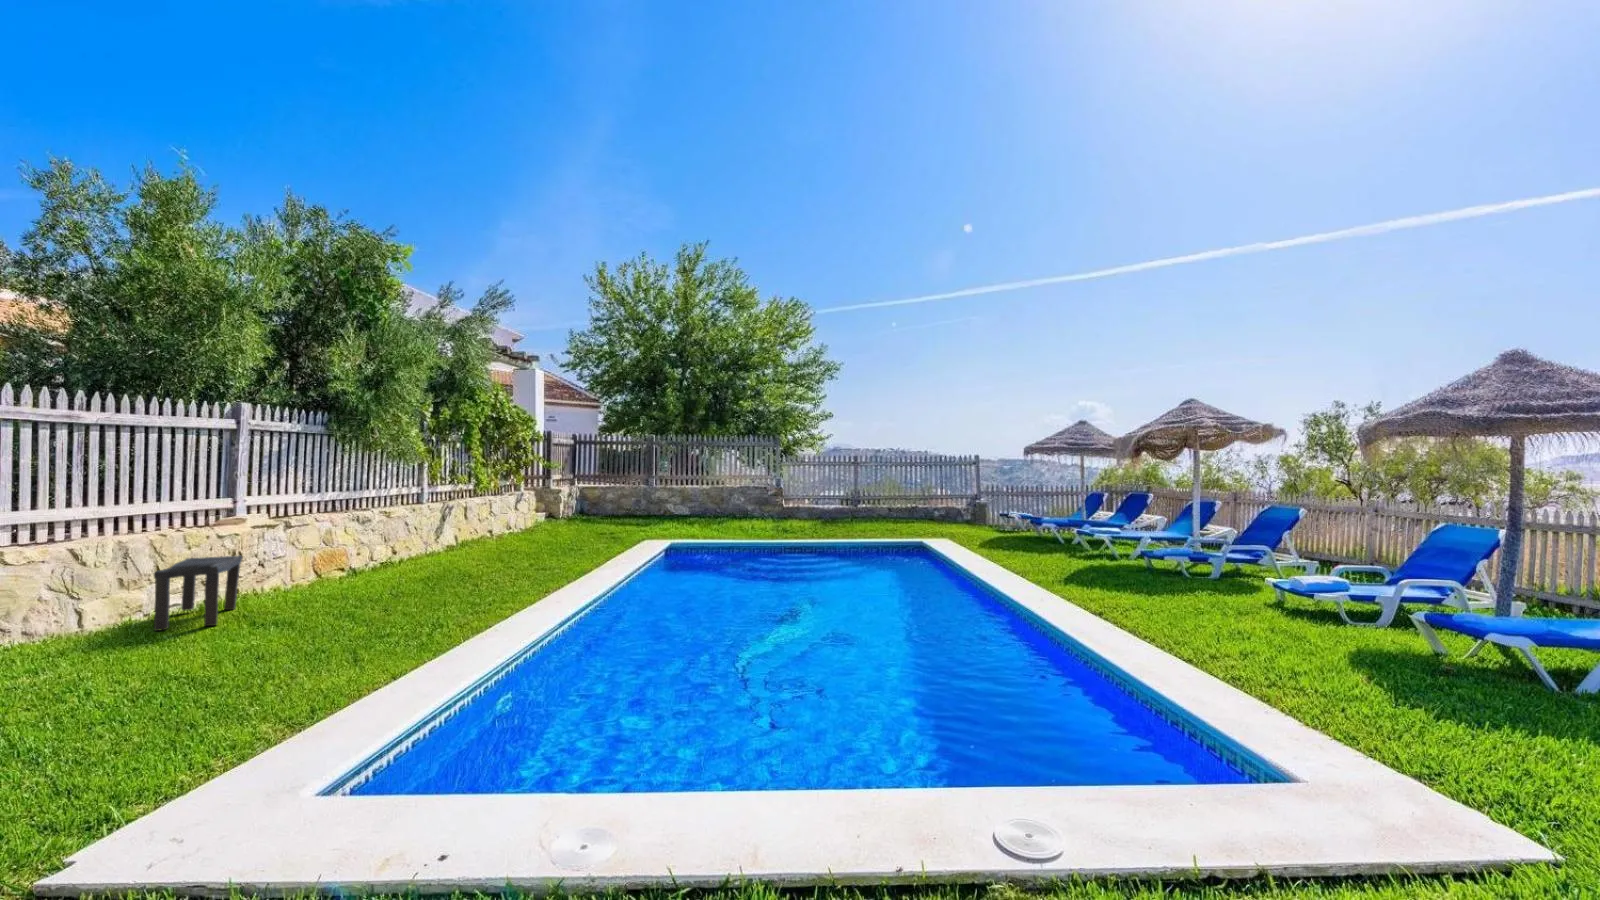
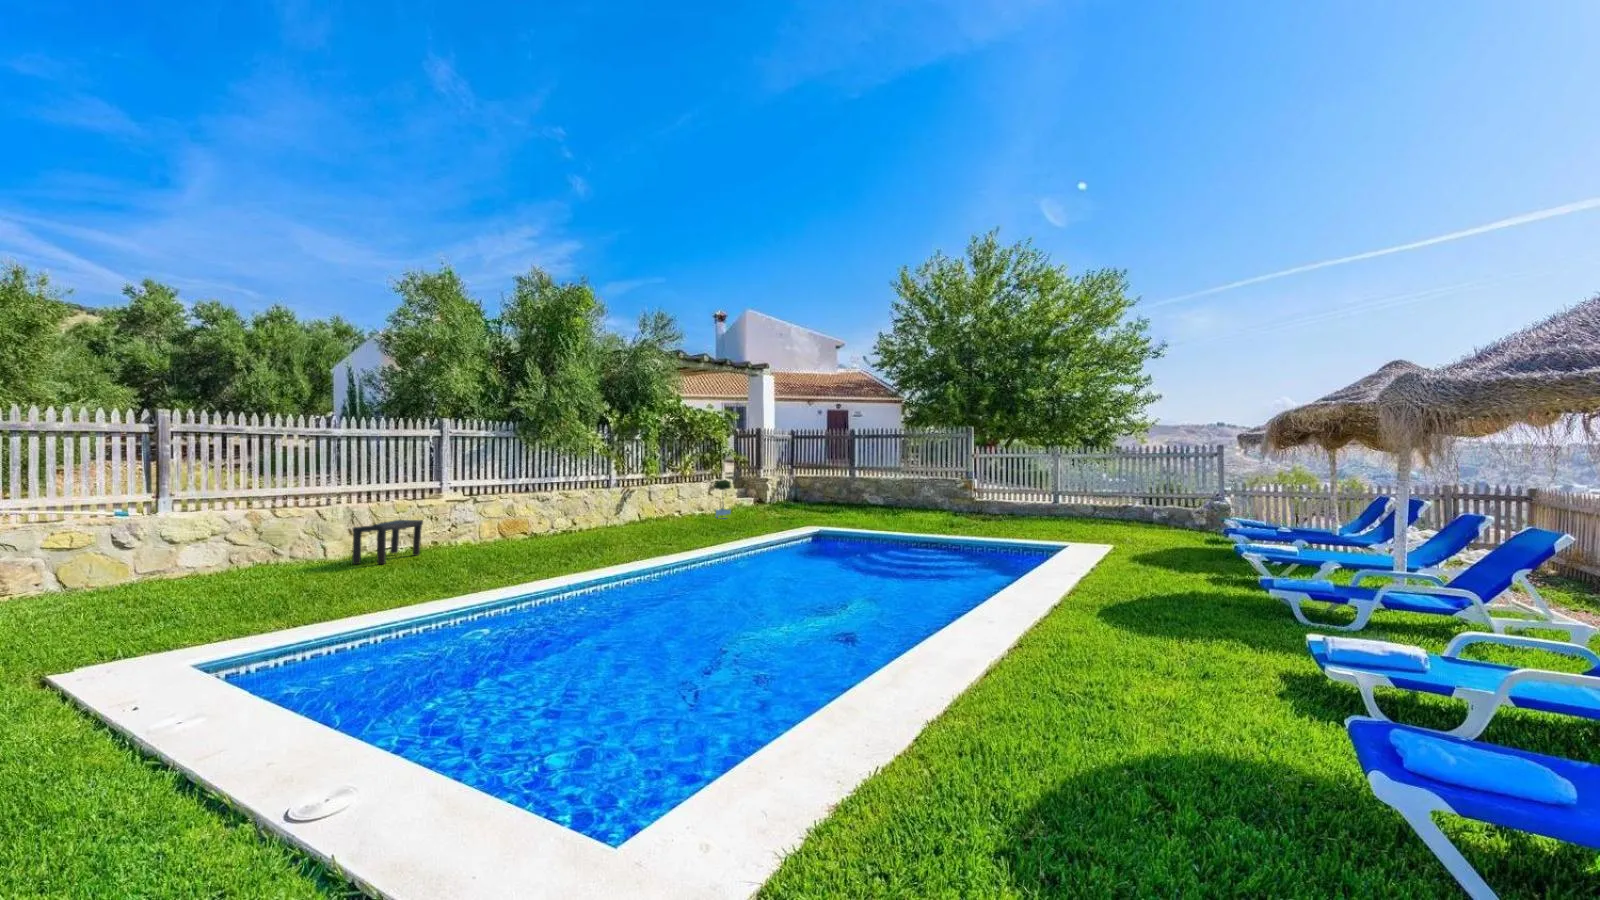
potted tree: none [520,491,541,538] -> present [714,480,731,519]

